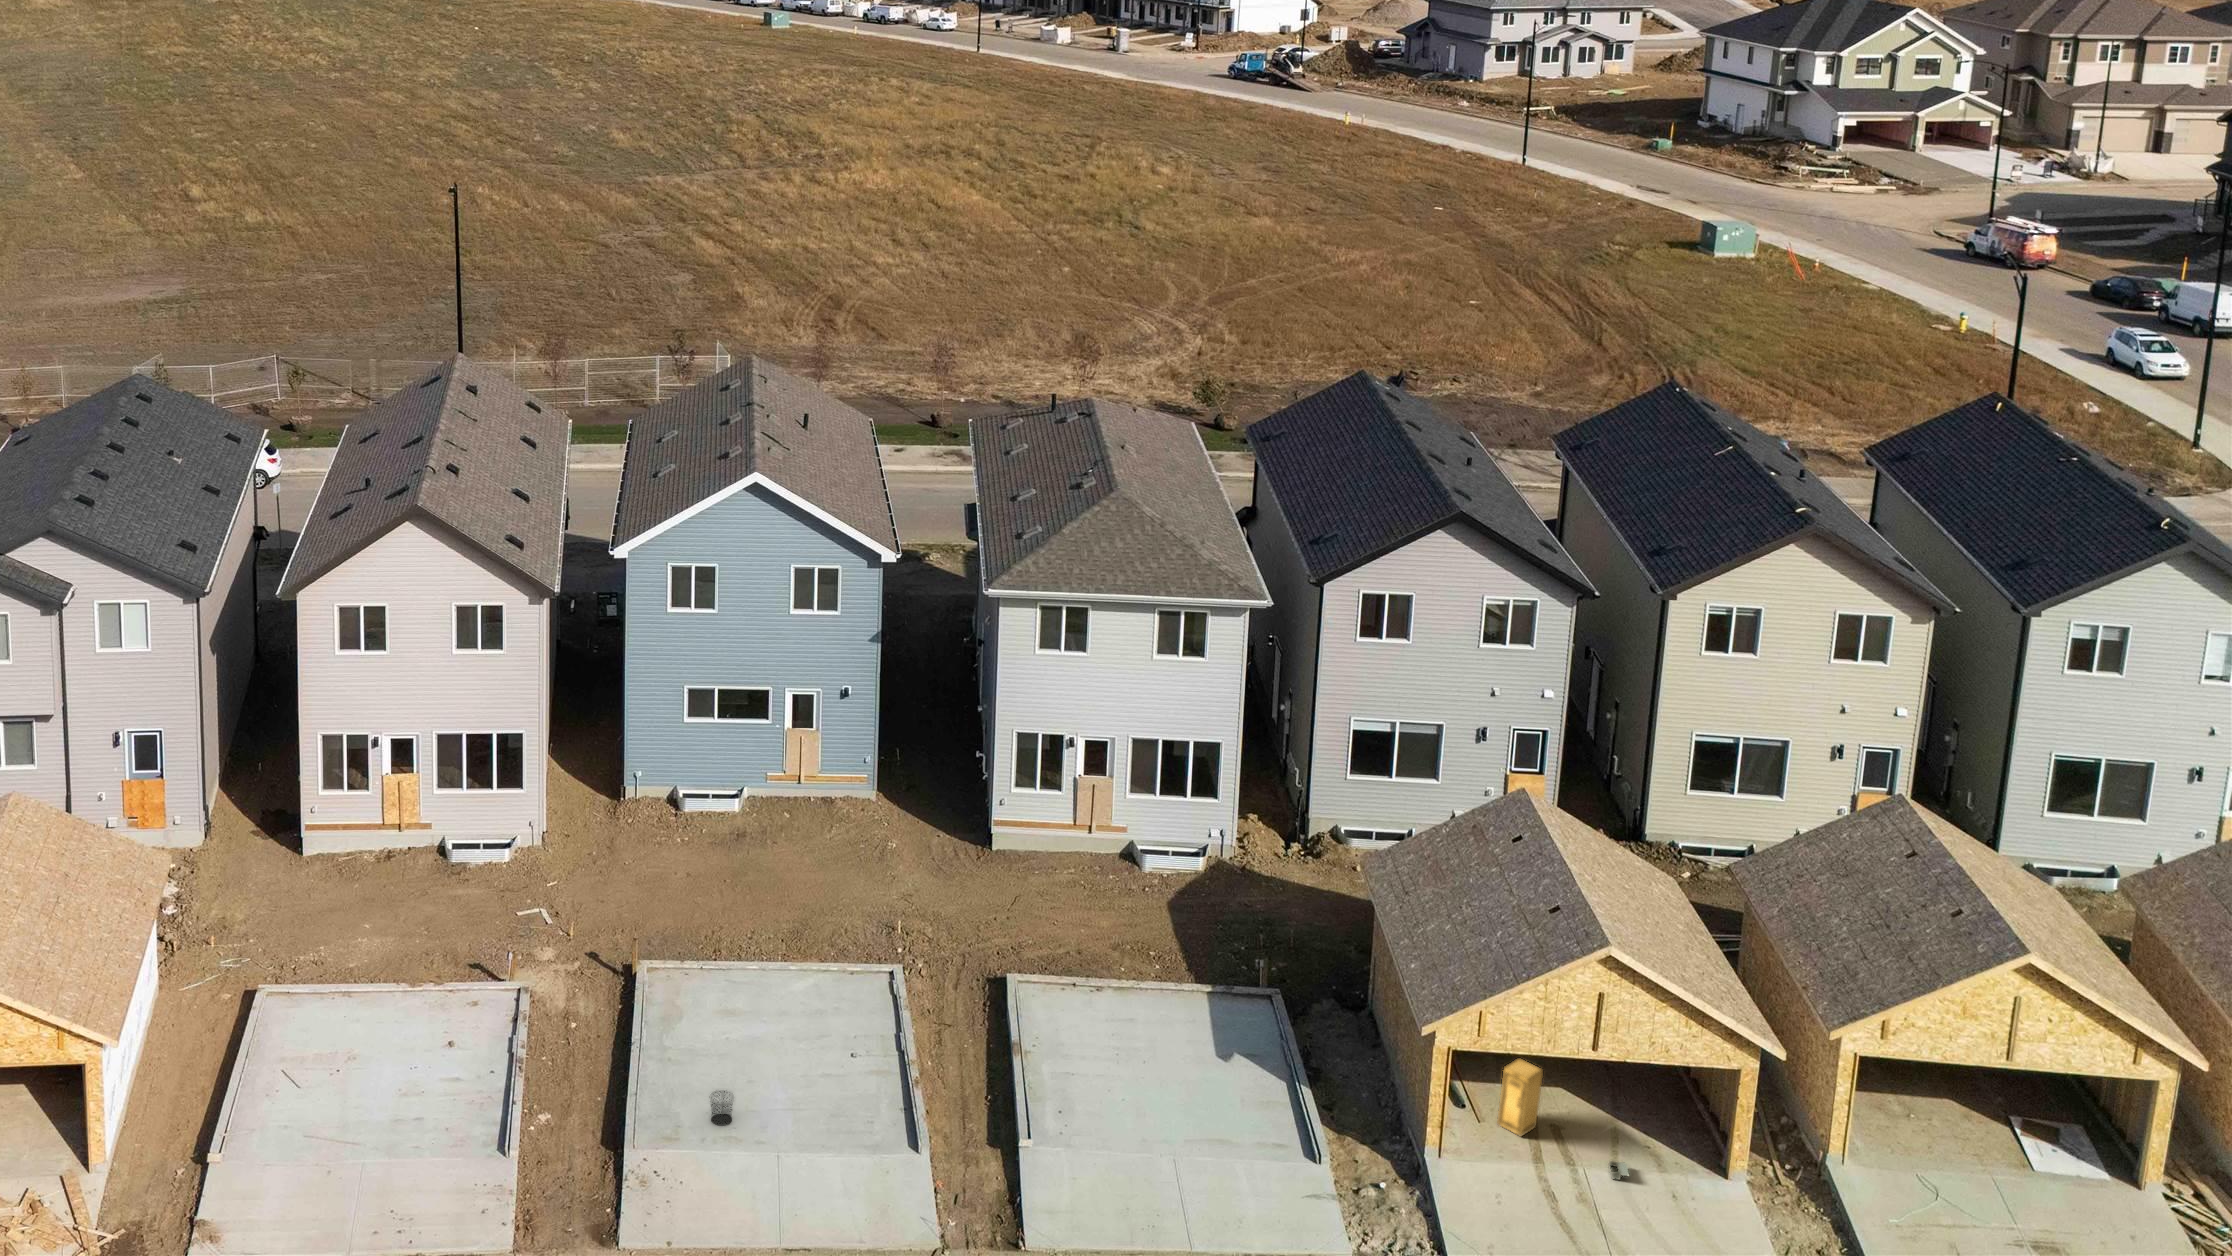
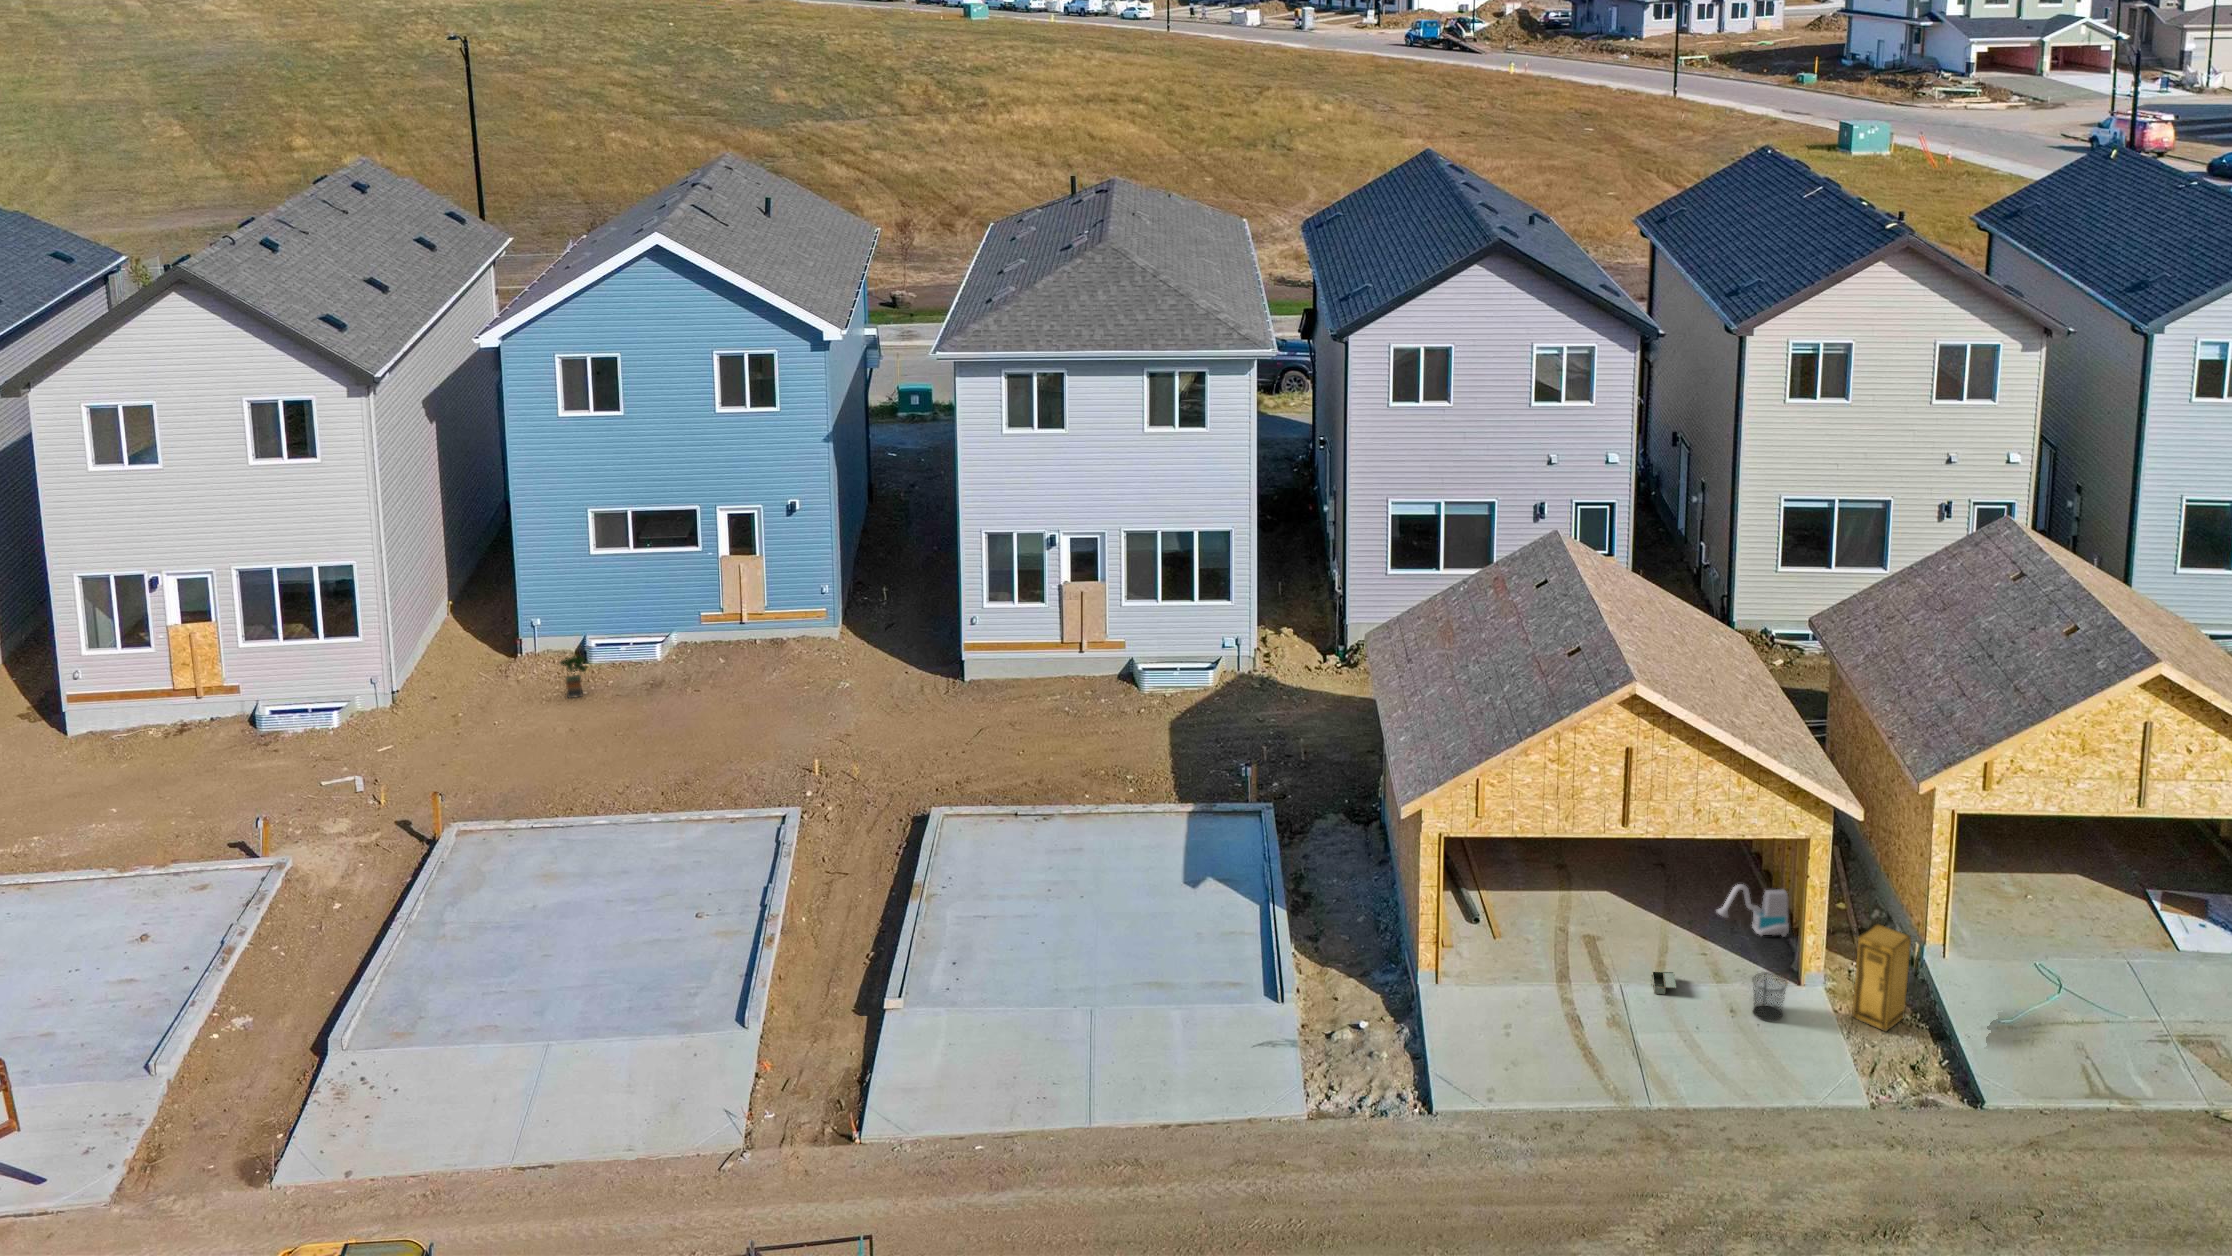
potted tree: none [668,812,691,846] -> present [560,656,587,698]
storage cabinet: present [1497,1058,1543,1136] -> present [1852,923,1911,1031]
waste bin: present [710,1091,733,1124] -> present [1753,973,1787,1021]
vacuum cleaner: none [1657,1095,1716,1138] -> present [1716,884,1789,936]

